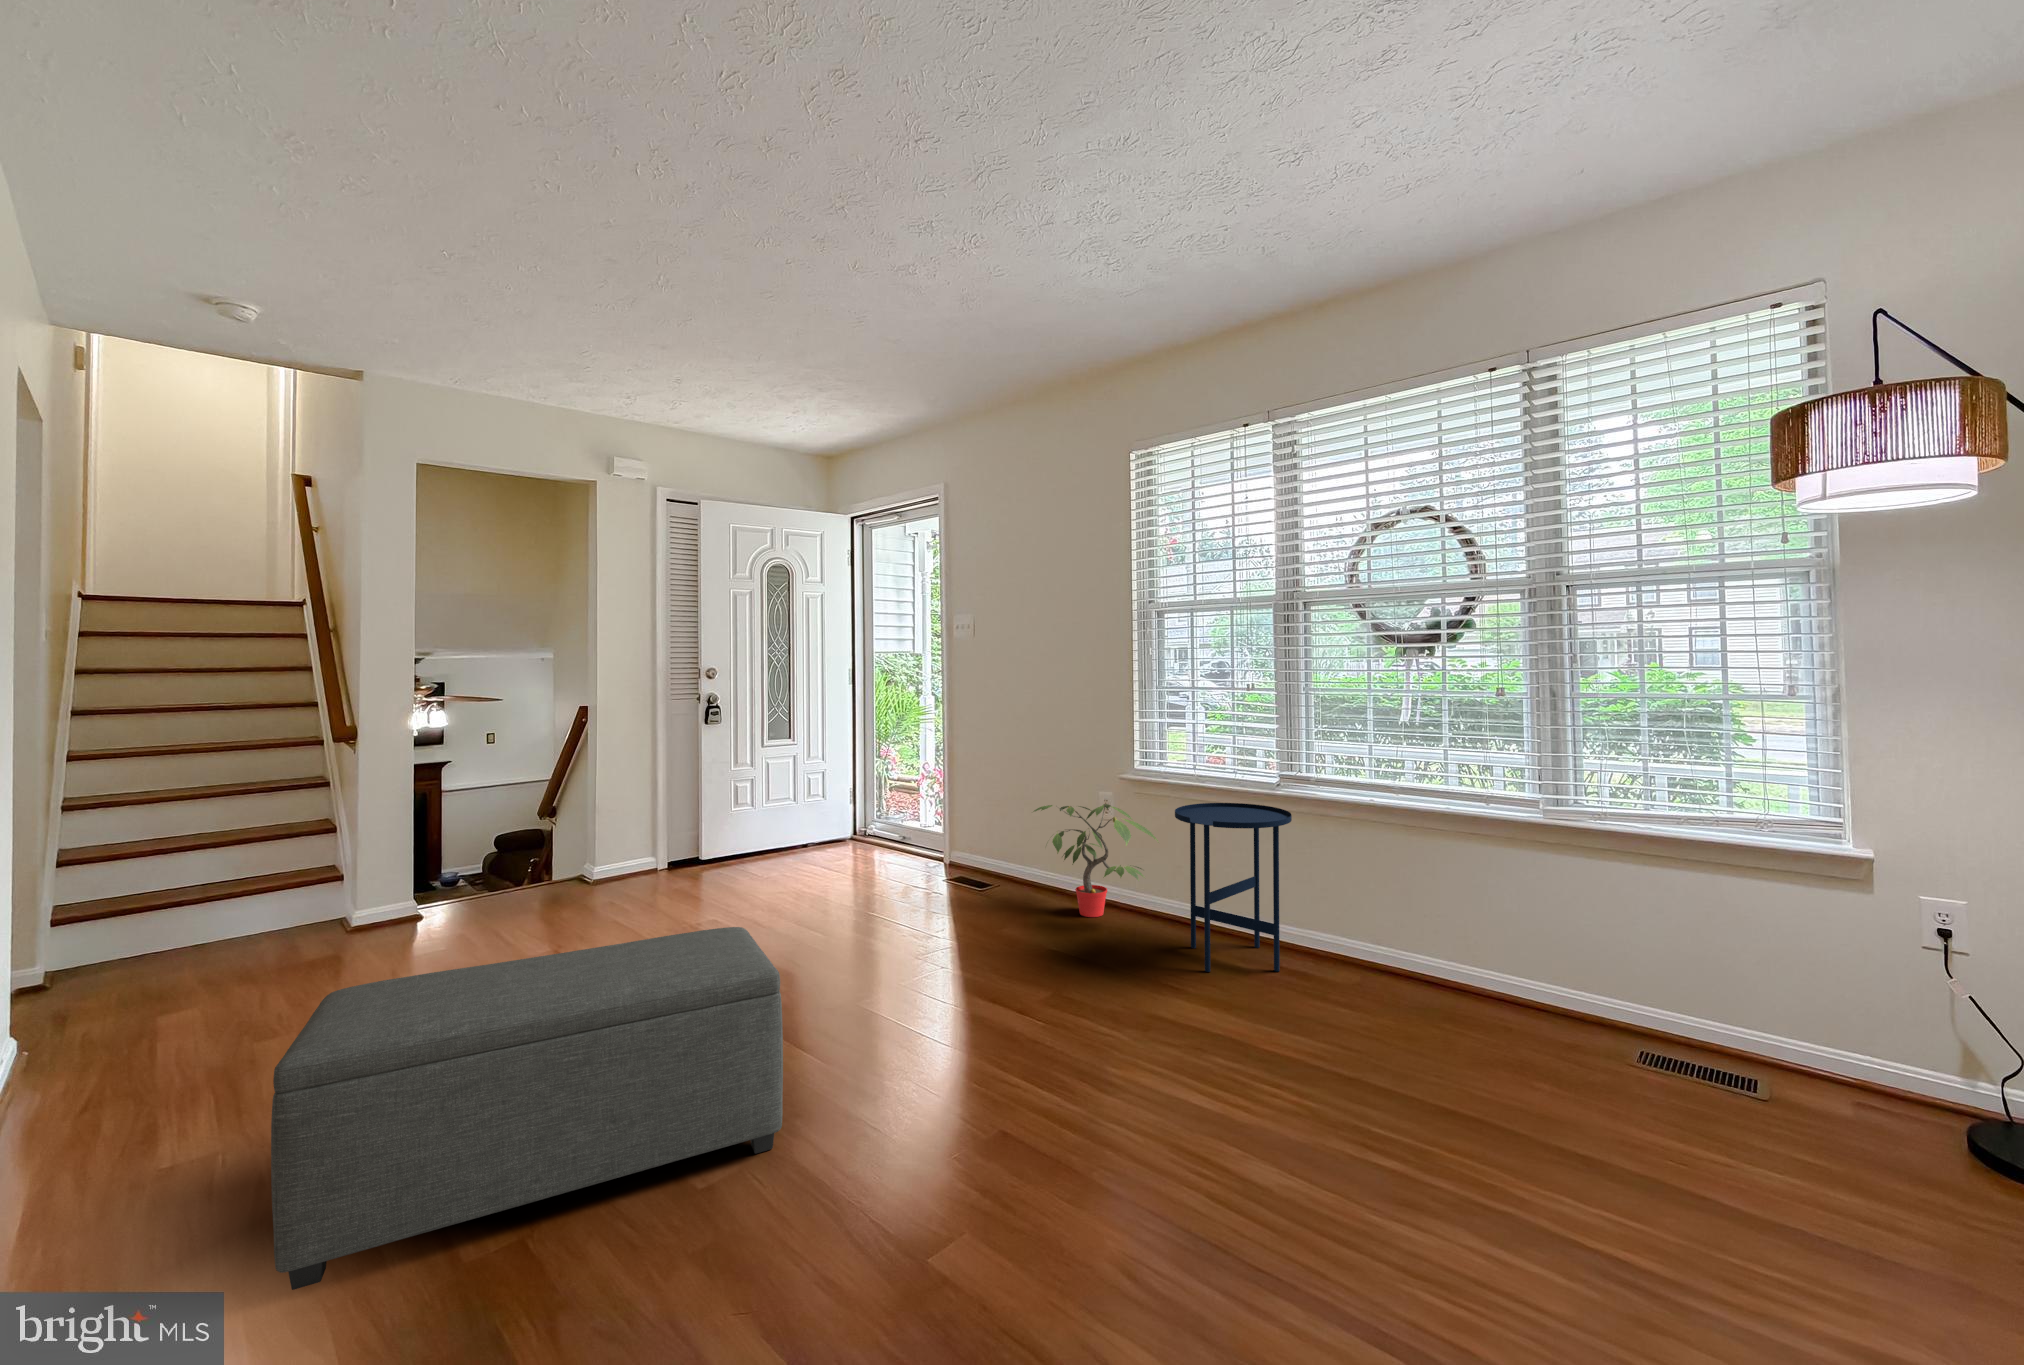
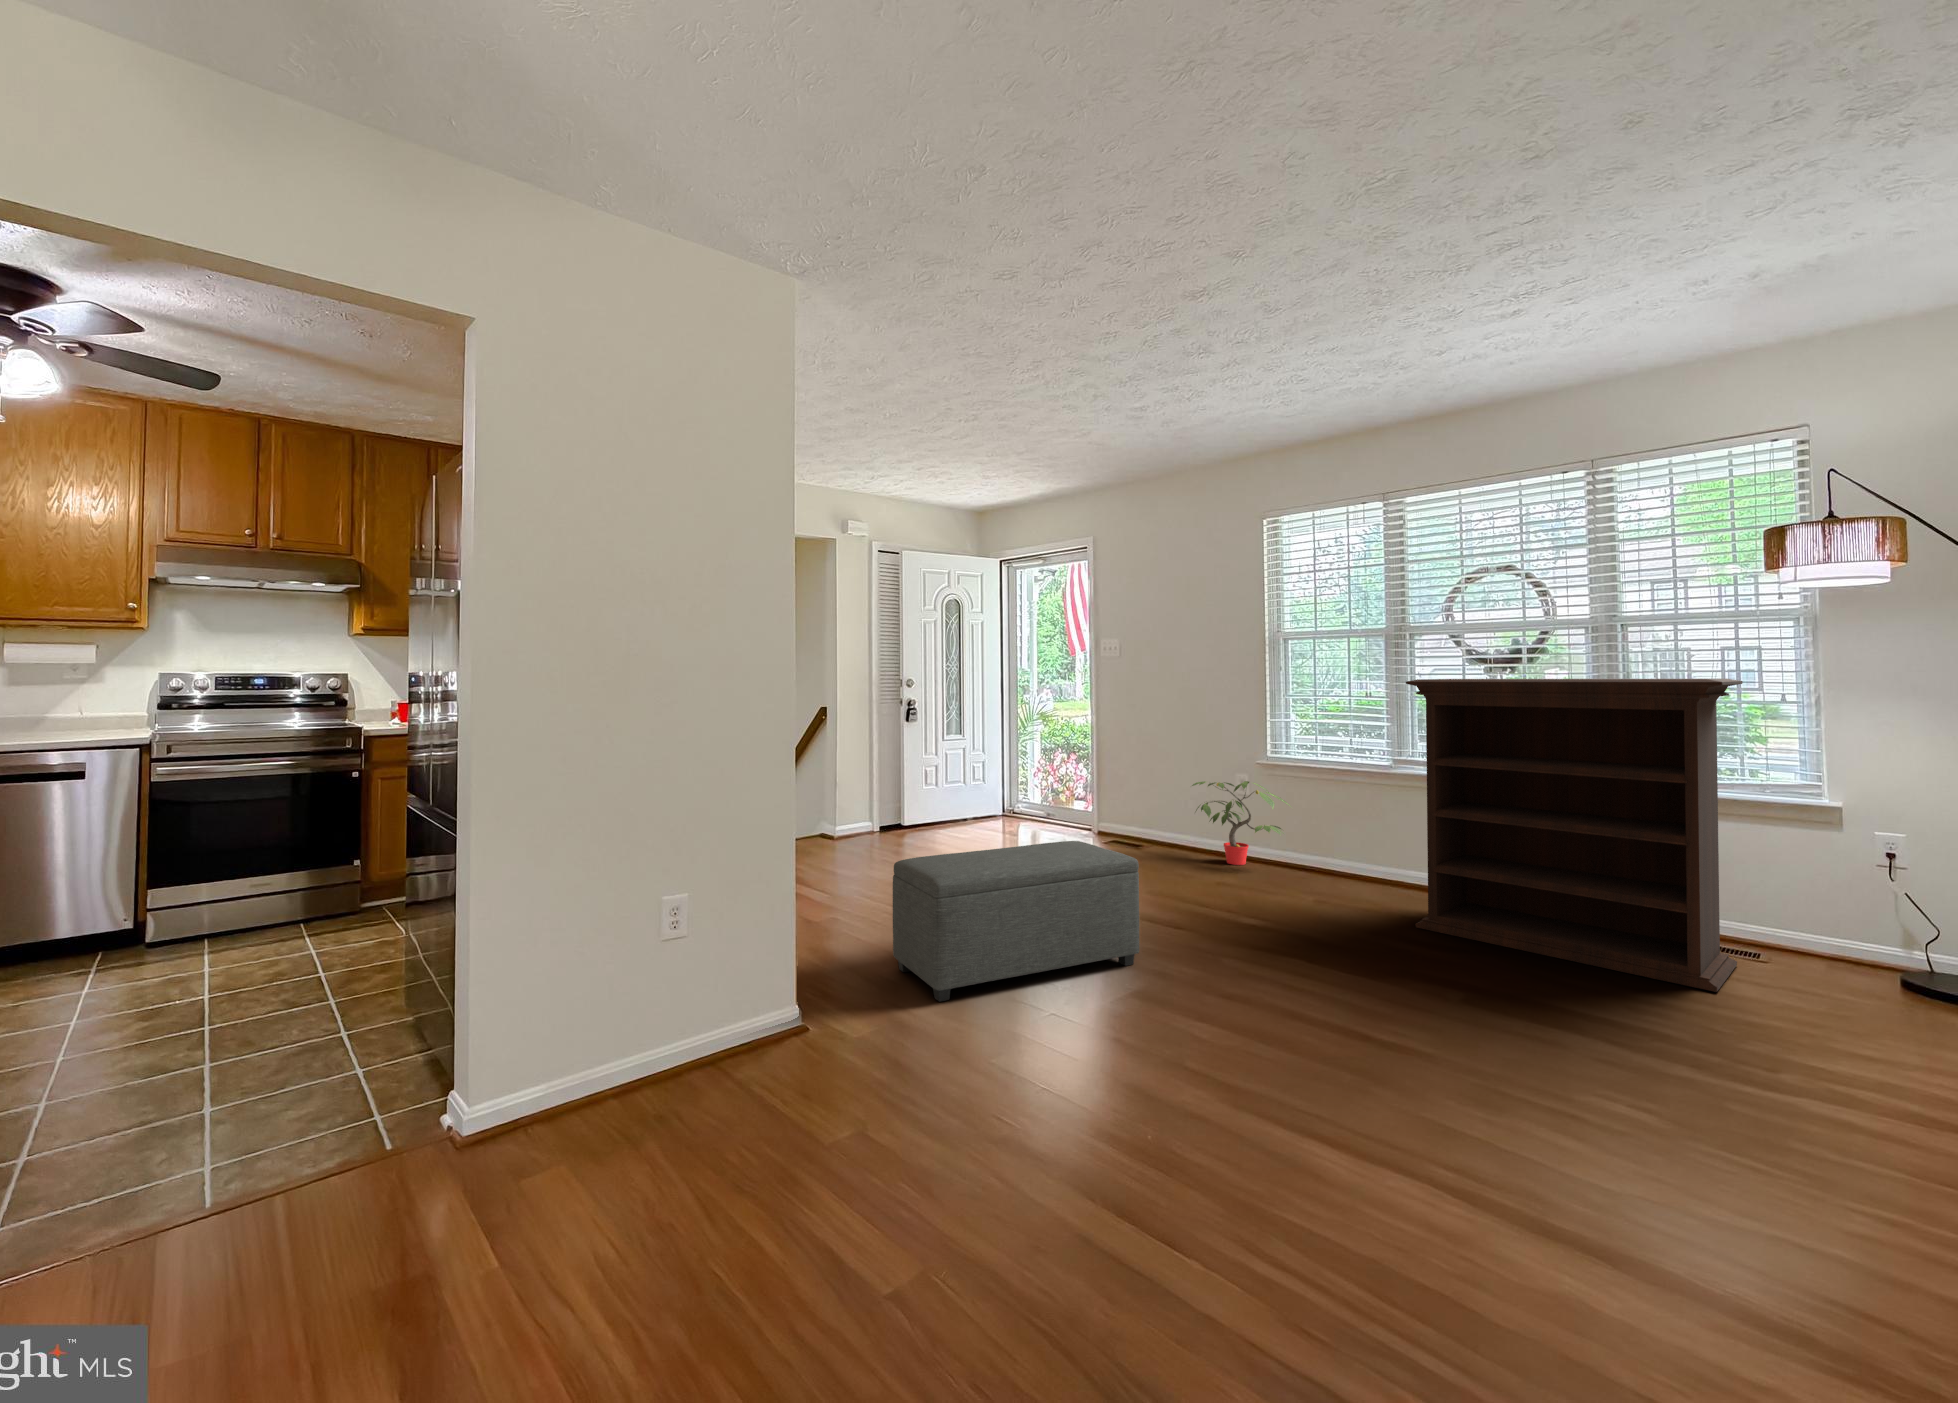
bookshelf: none [1262,662,1737,1184] -> present [1406,679,1743,992]
side table: present [1175,803,1292,972] -> none [1317,779,1408,897]

